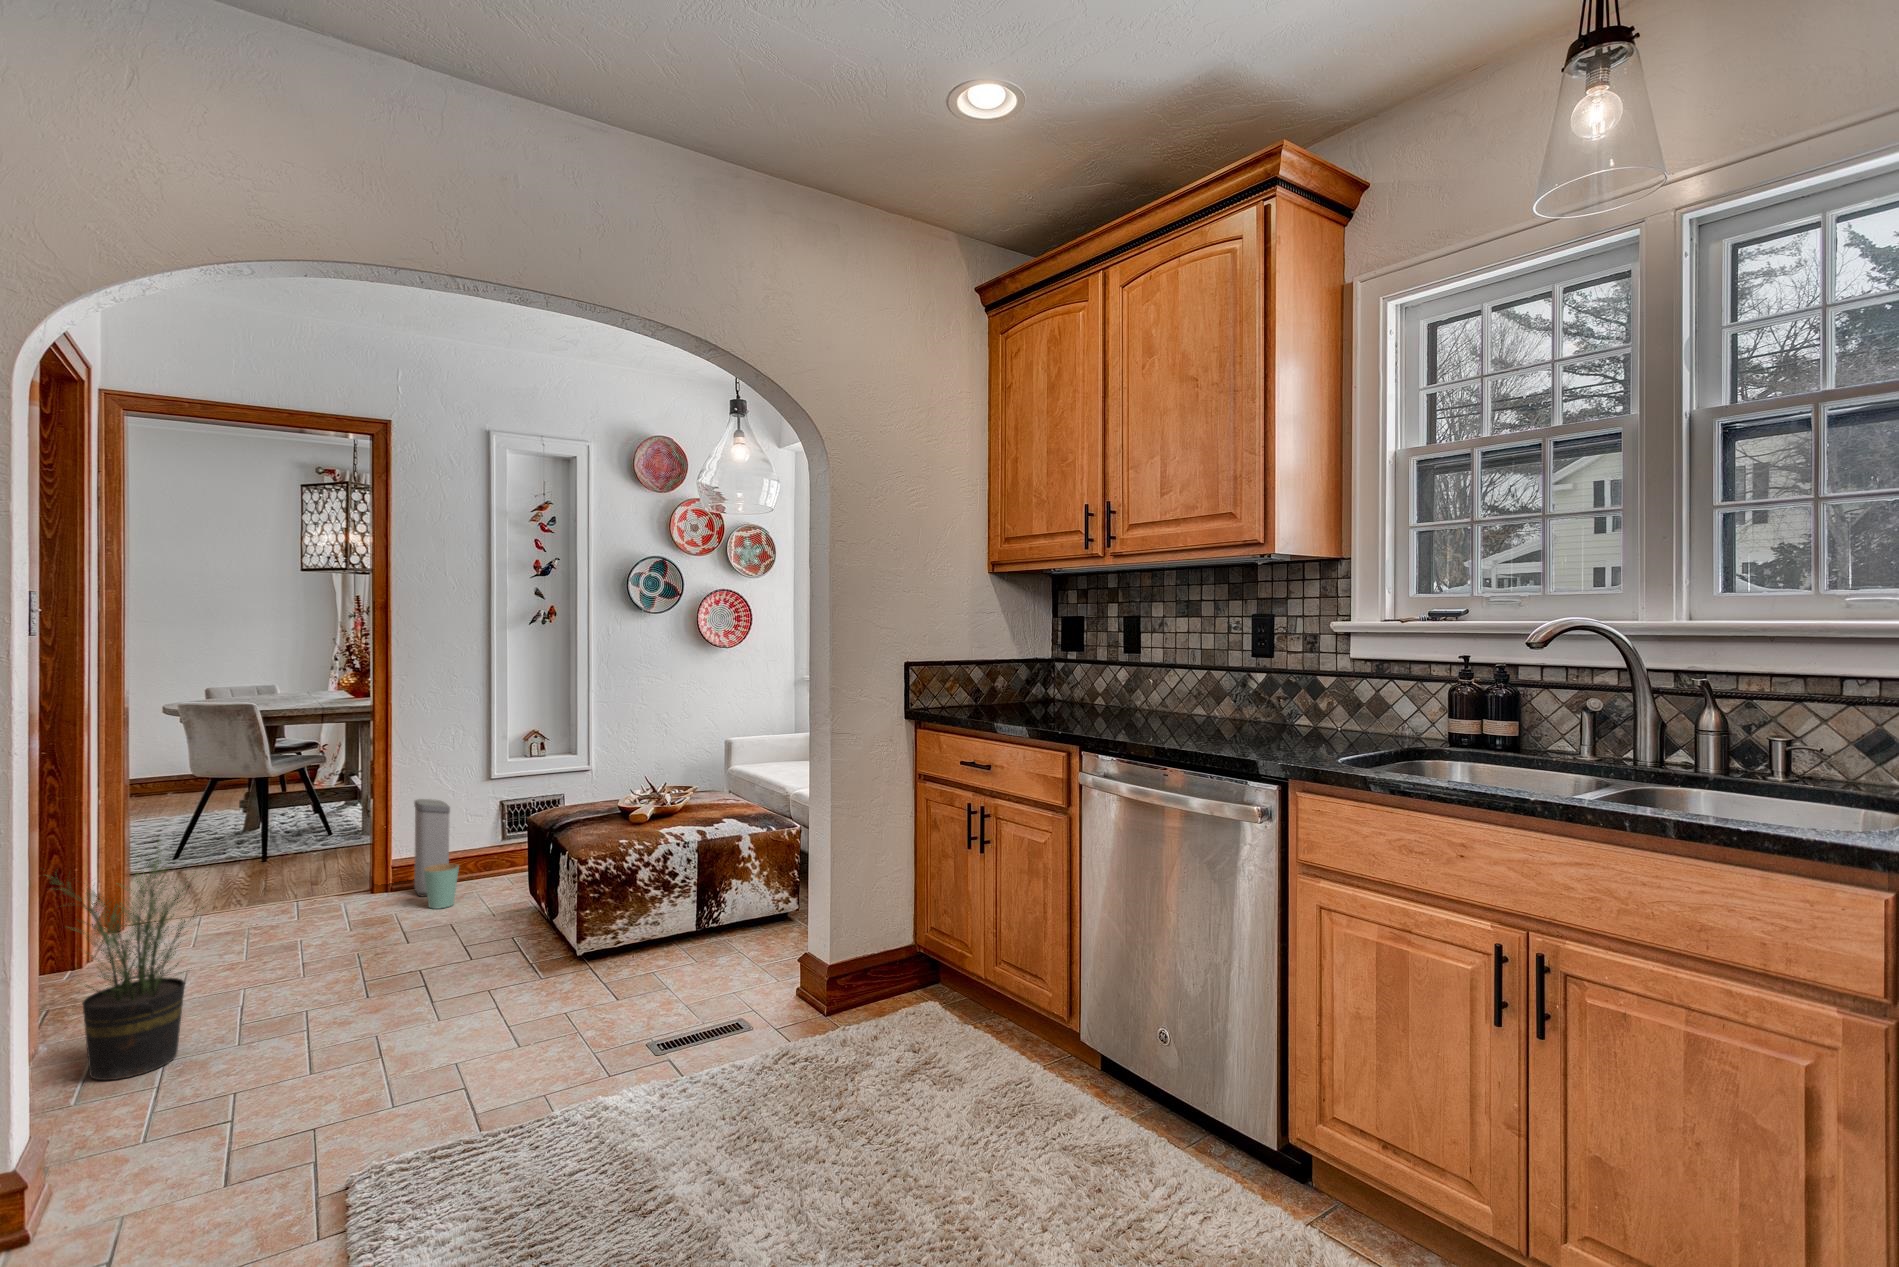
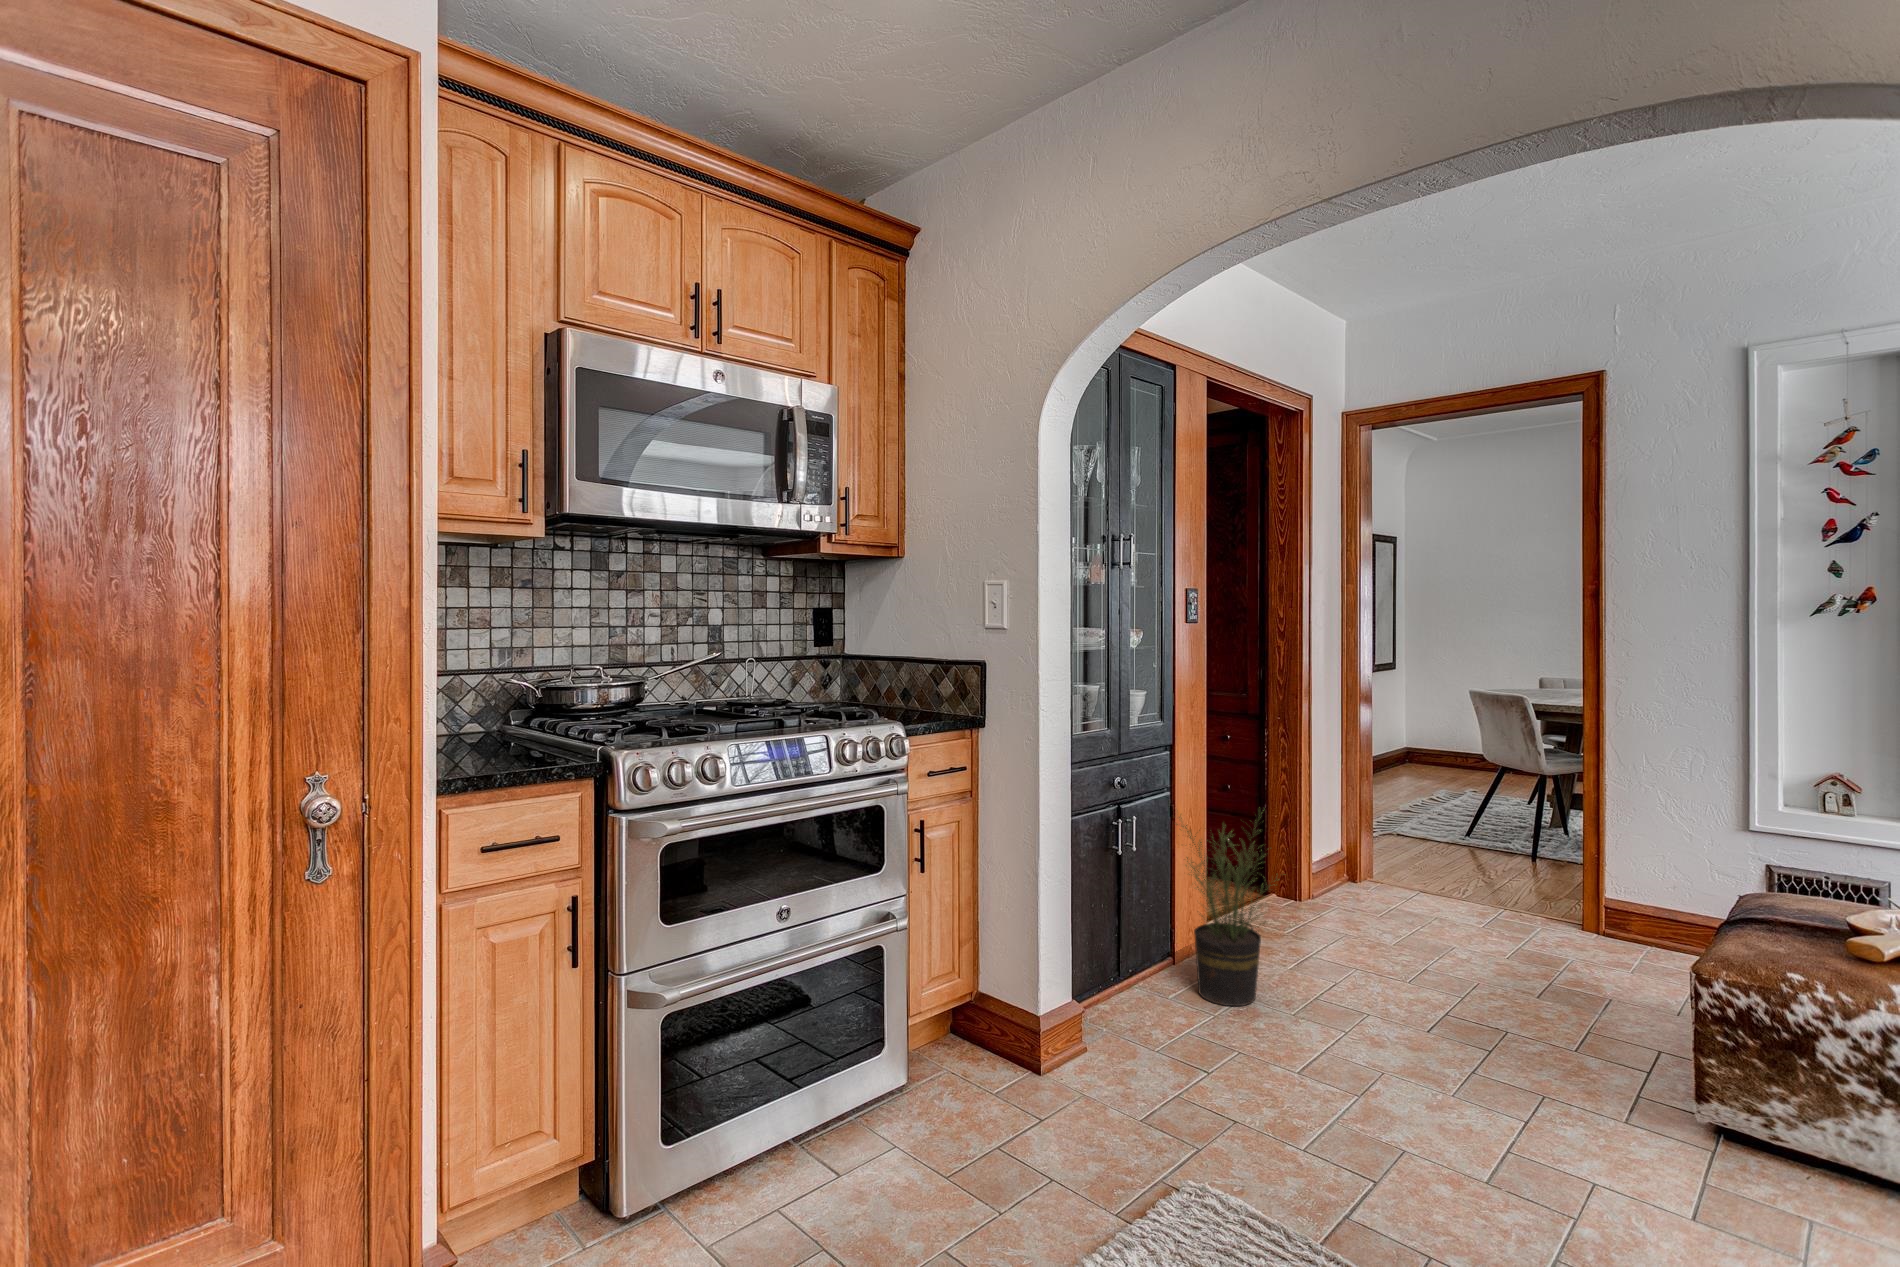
trash can: present [414,799,459,909] -> none [1604,833,1667,980]

